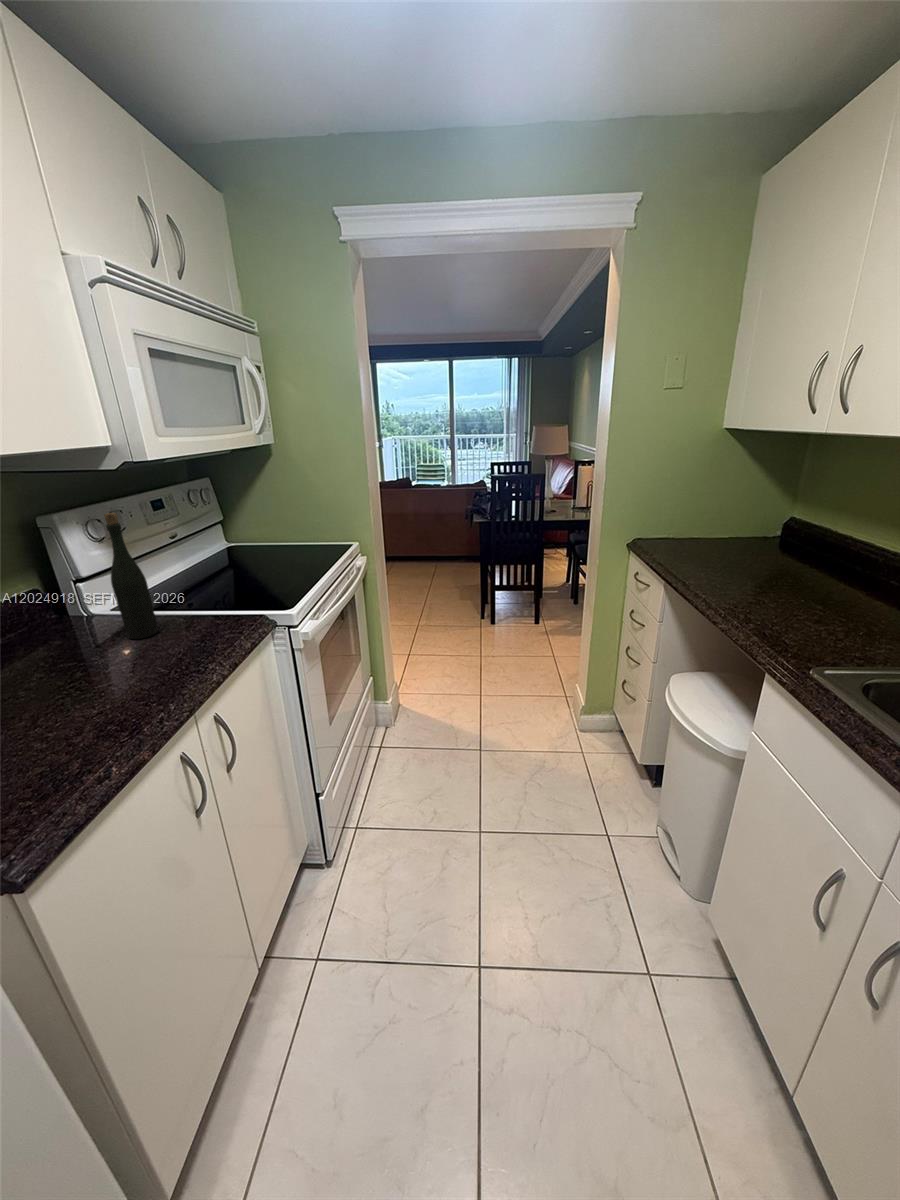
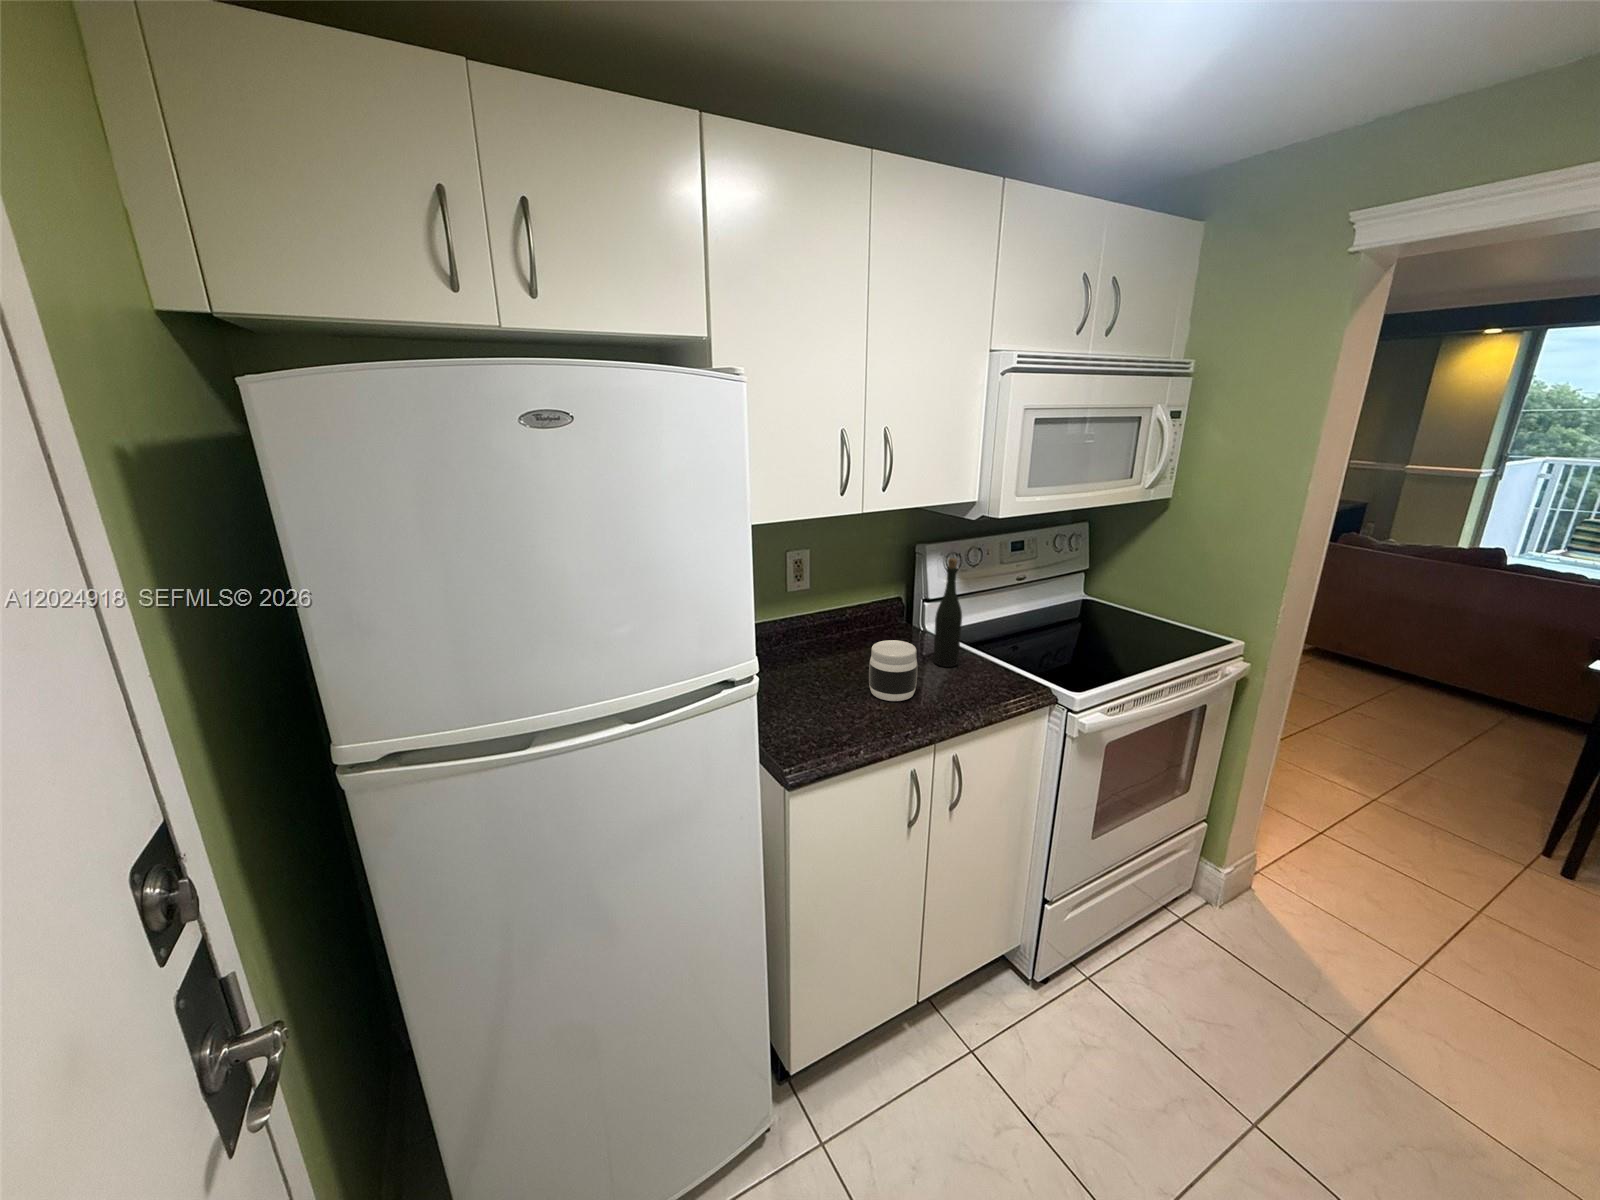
jar: none [49,621,134,700] -> present [869,640,917,701]

